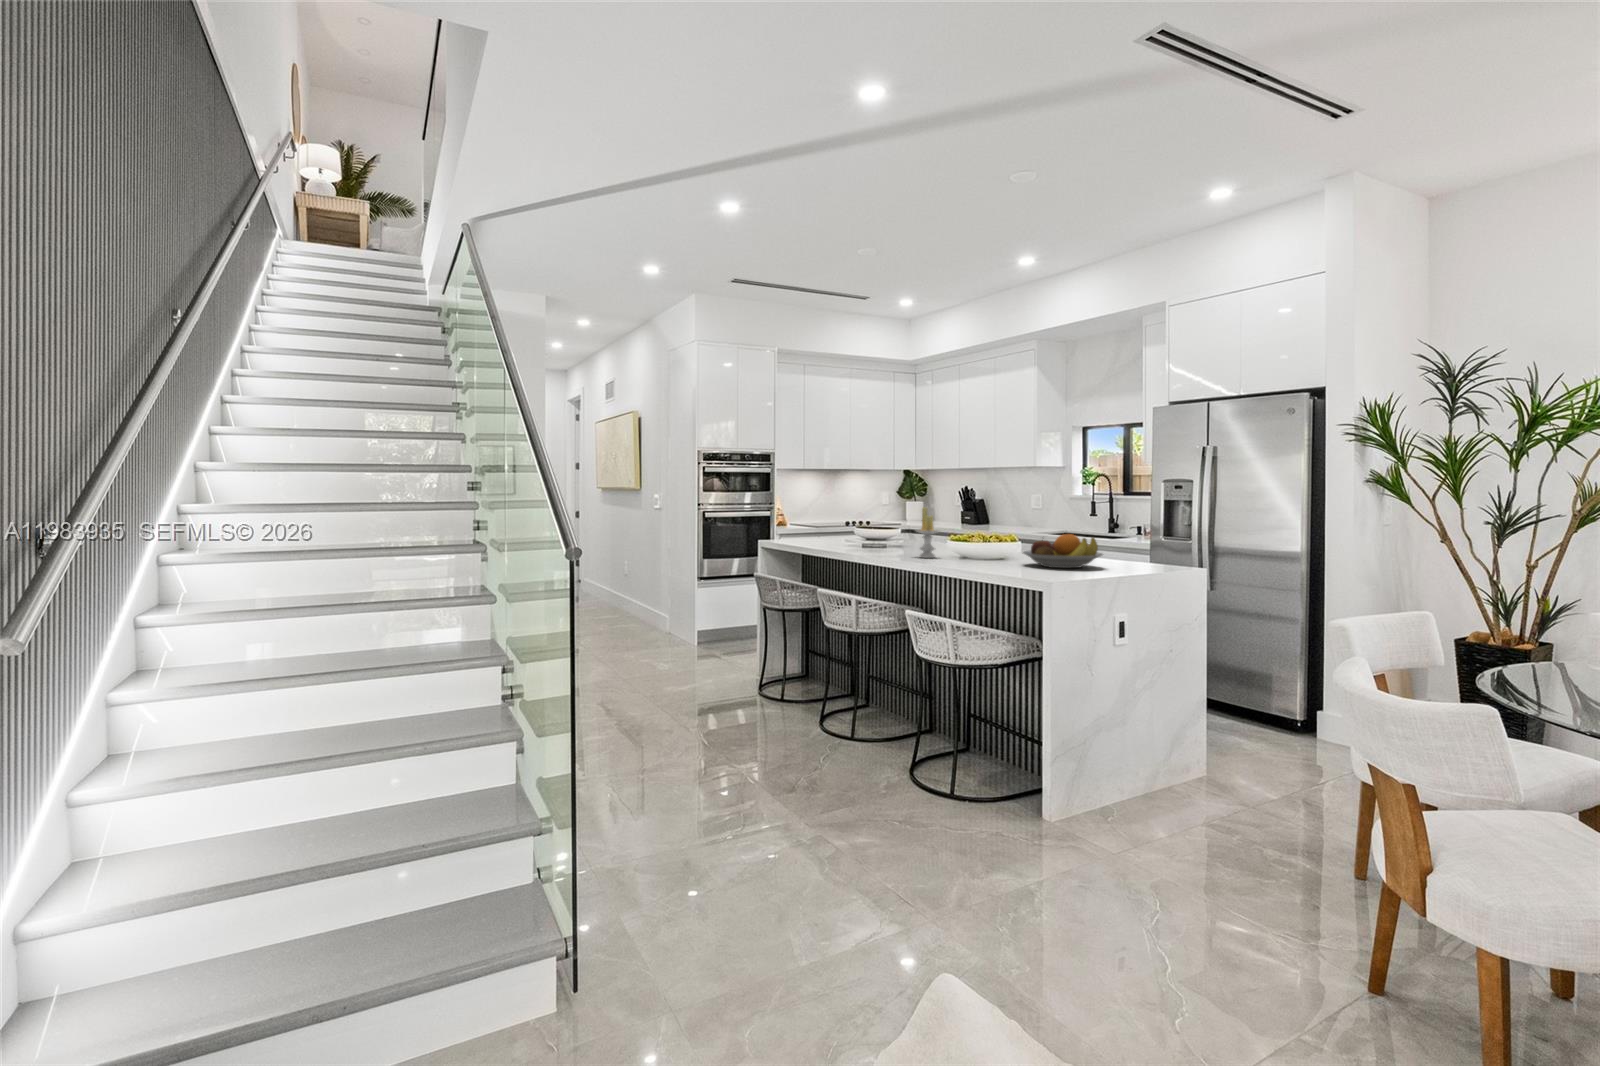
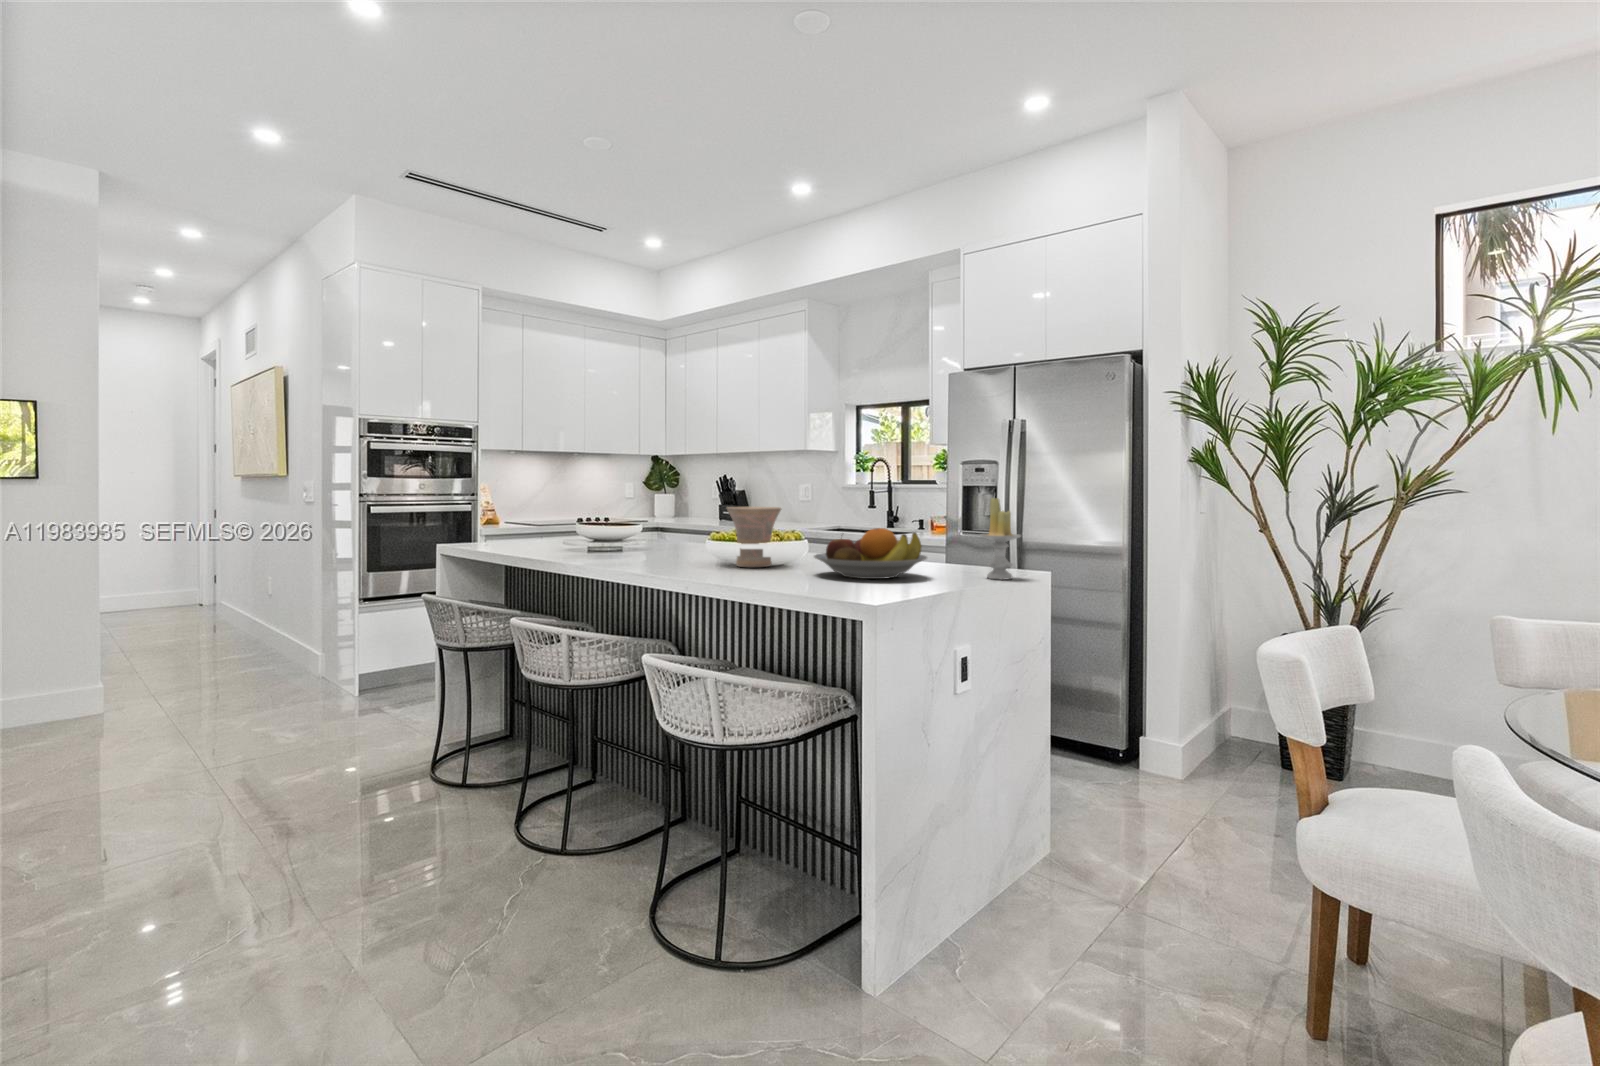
candle: present [916,507,940,558] -> present [980,498,1021,580]
vase: none [963,518,1002,559] -> present [727,507,781,567]

